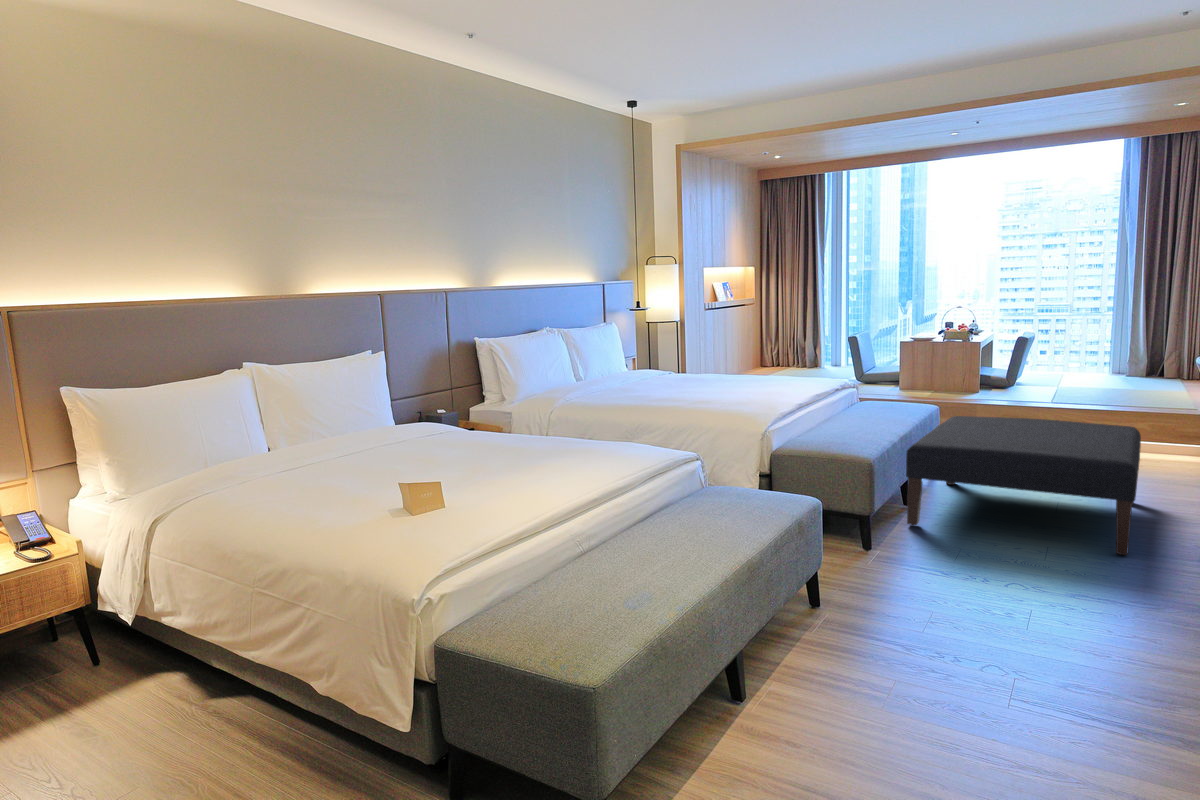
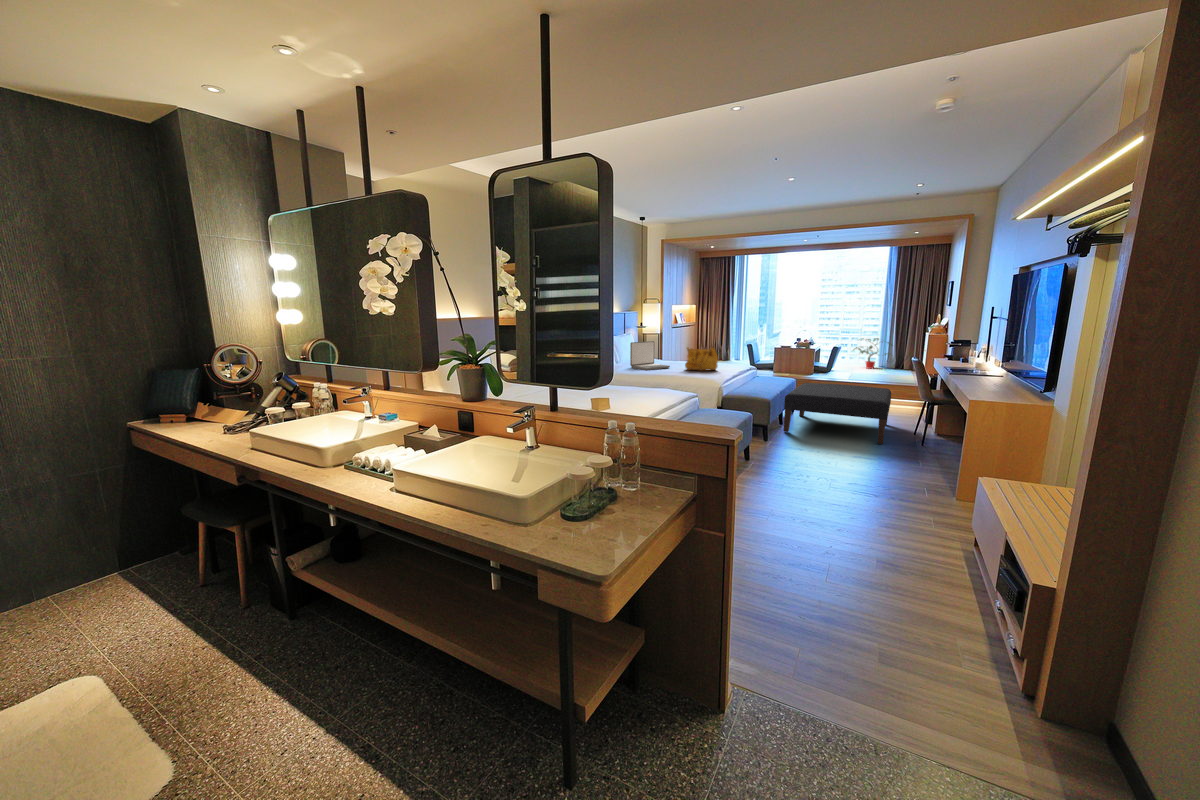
potted plant: none [1056,317,1143,377] -> present [855,338,893,369]
laptop: none [592,339,673,399] -> present [630,341,670,370]
handbag: none [701,345,768,397] -> present [685,346,718,371]

